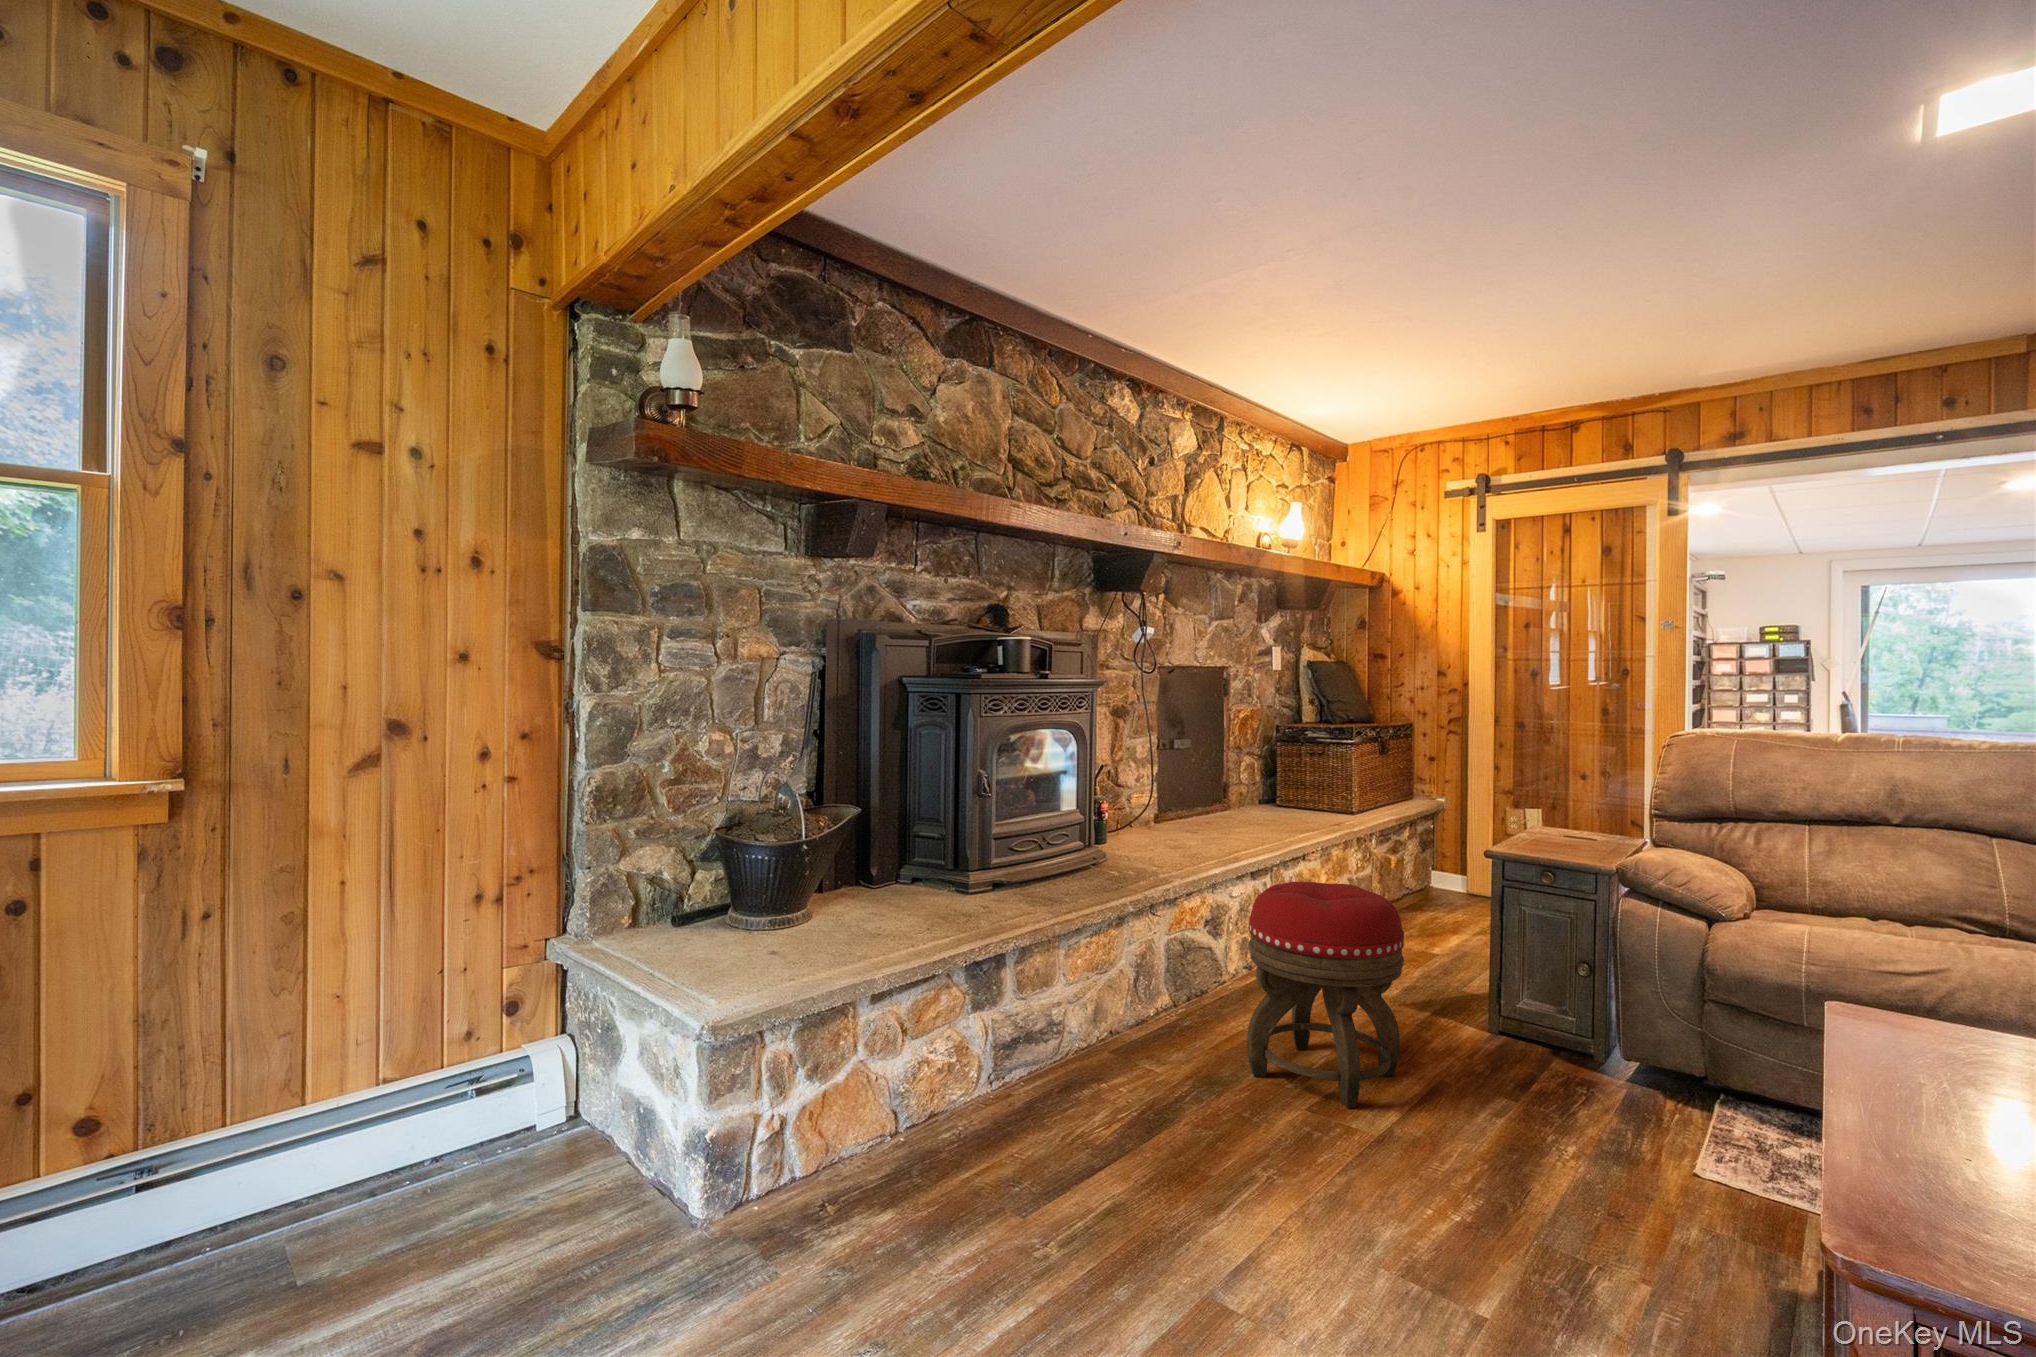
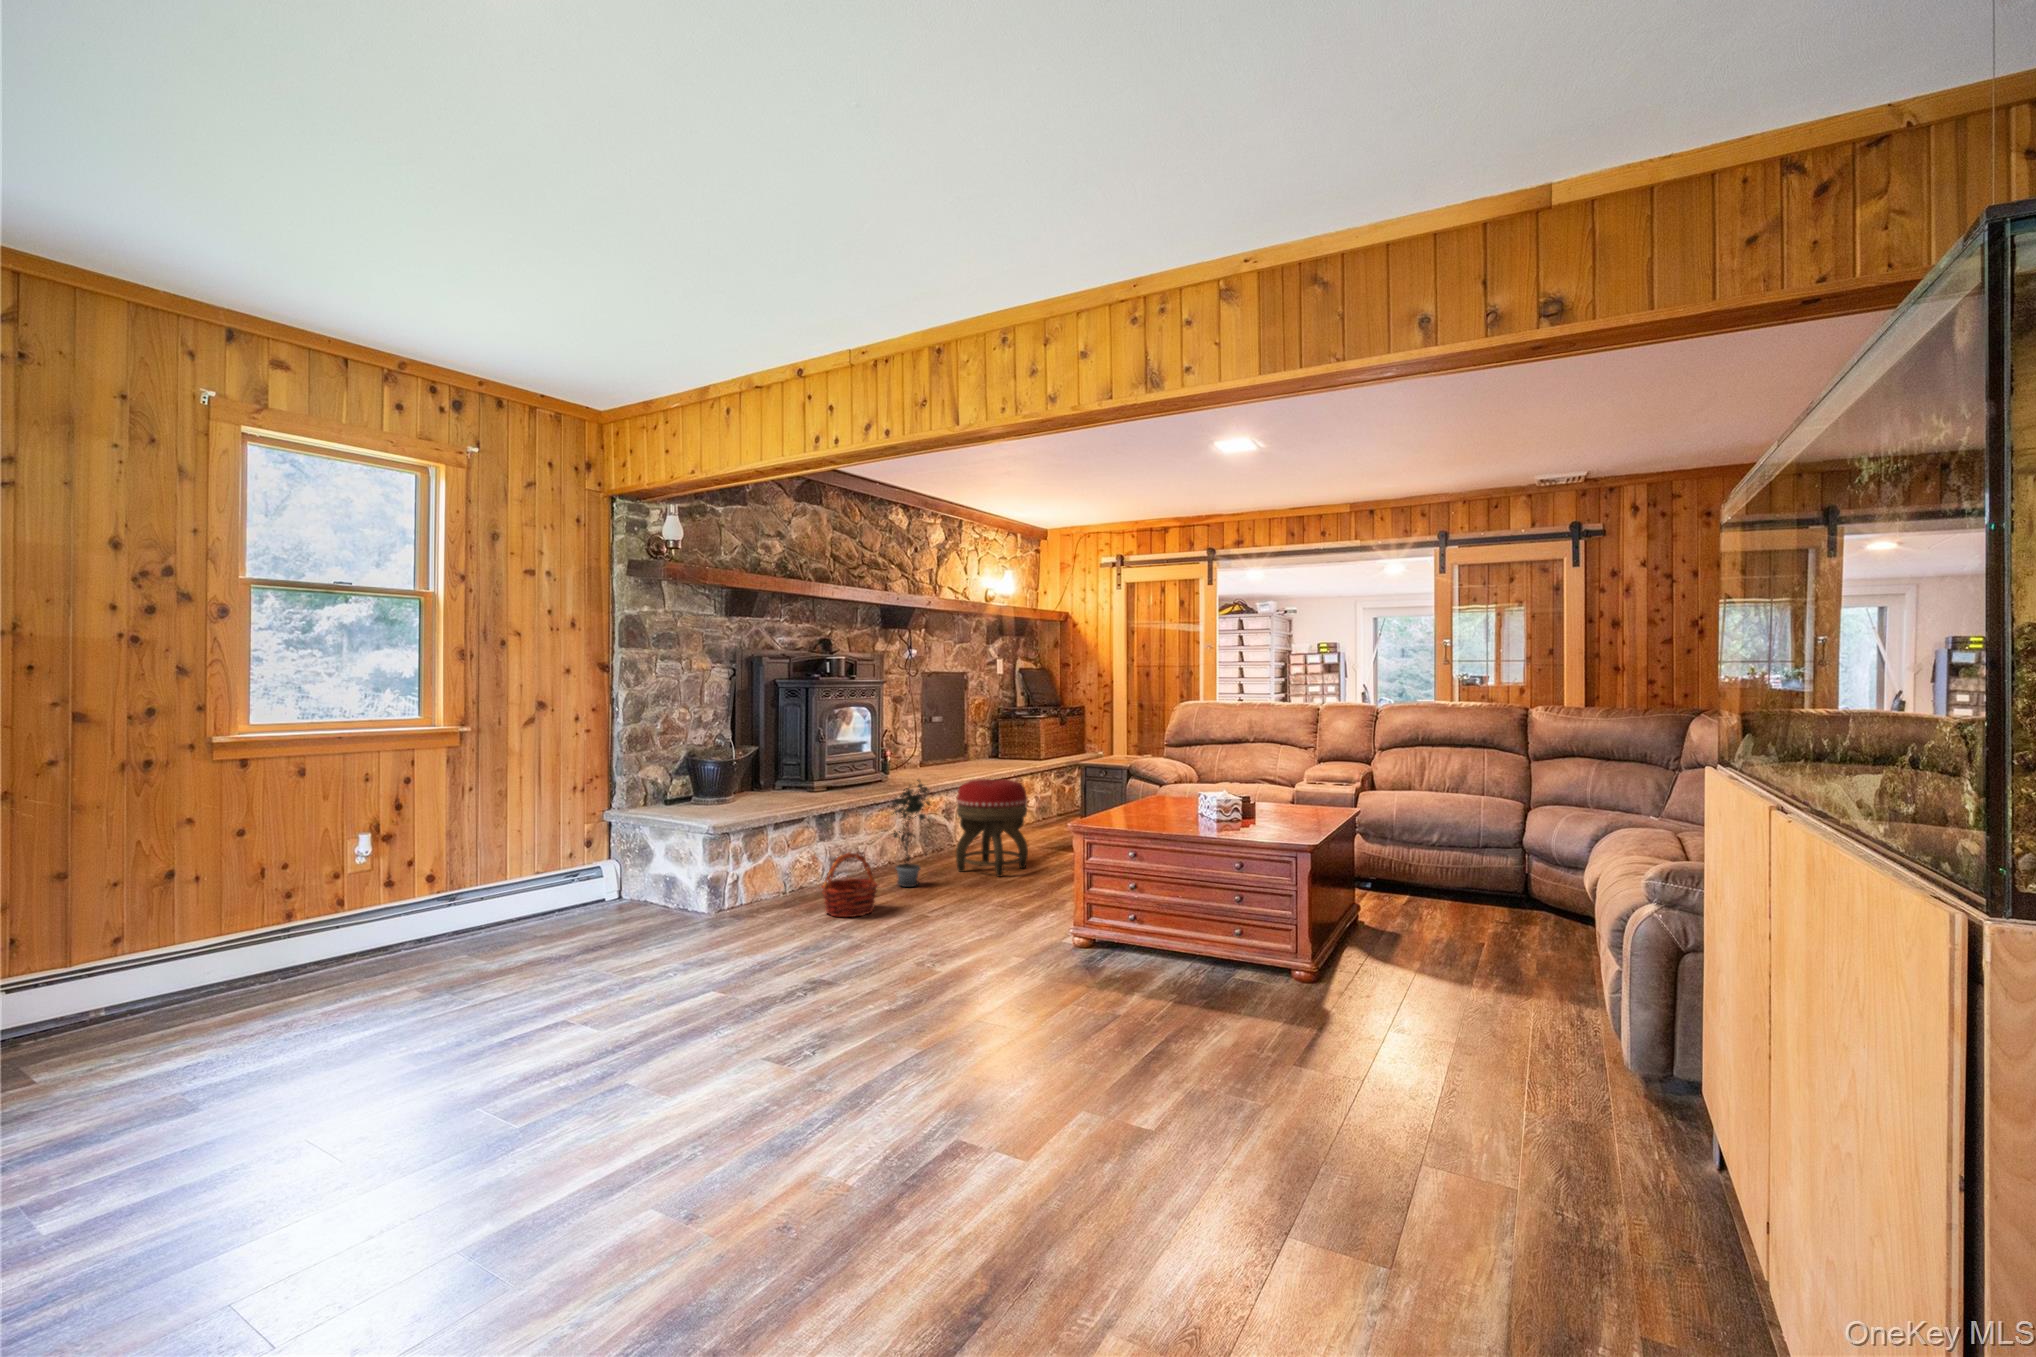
potted plant: none [1109,896,1213,1135] -> present [892,780,930,887]
basket: none [960,1101,1098,1284] -> present [822,852,878,917]

